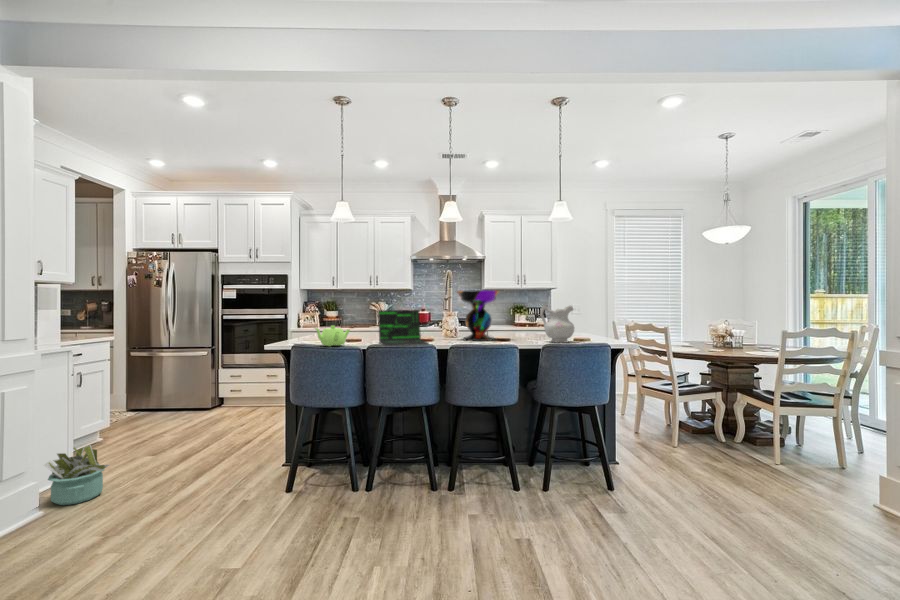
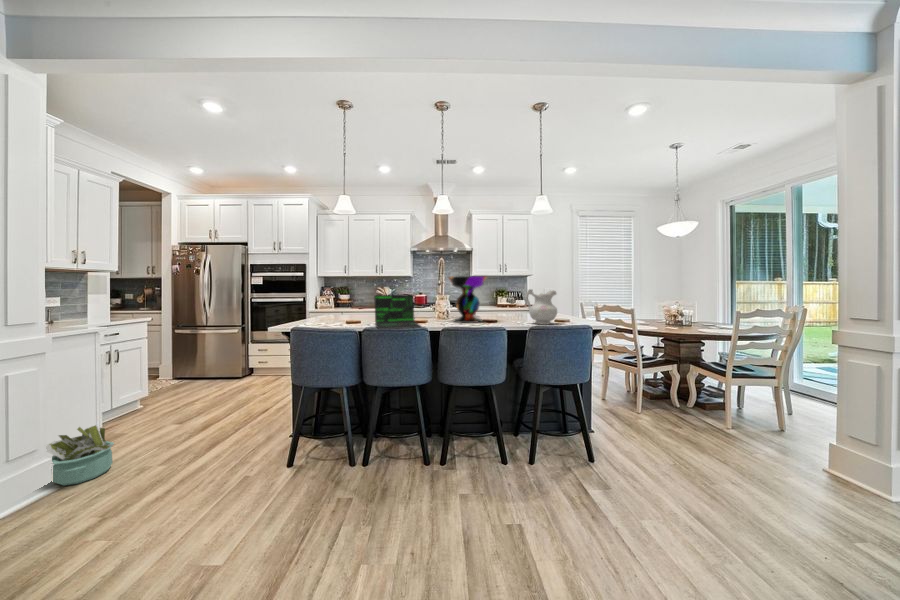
teapot: present [315,326,350,347] -> none [308,310,345,330]

